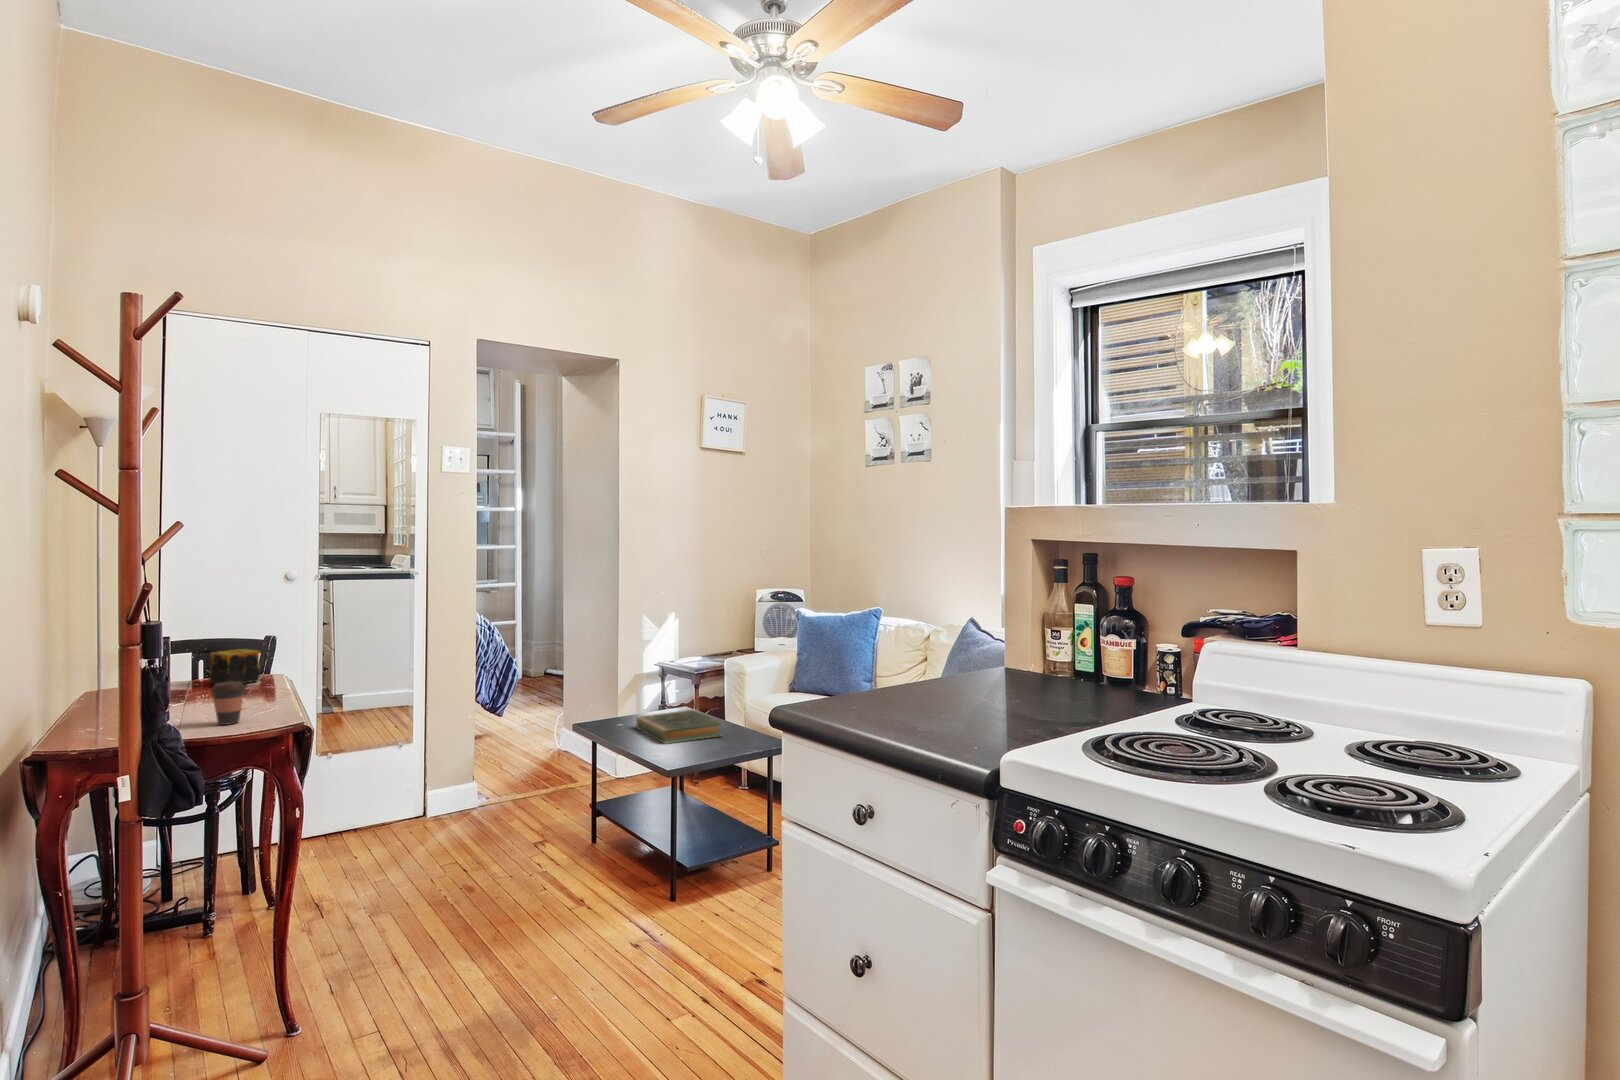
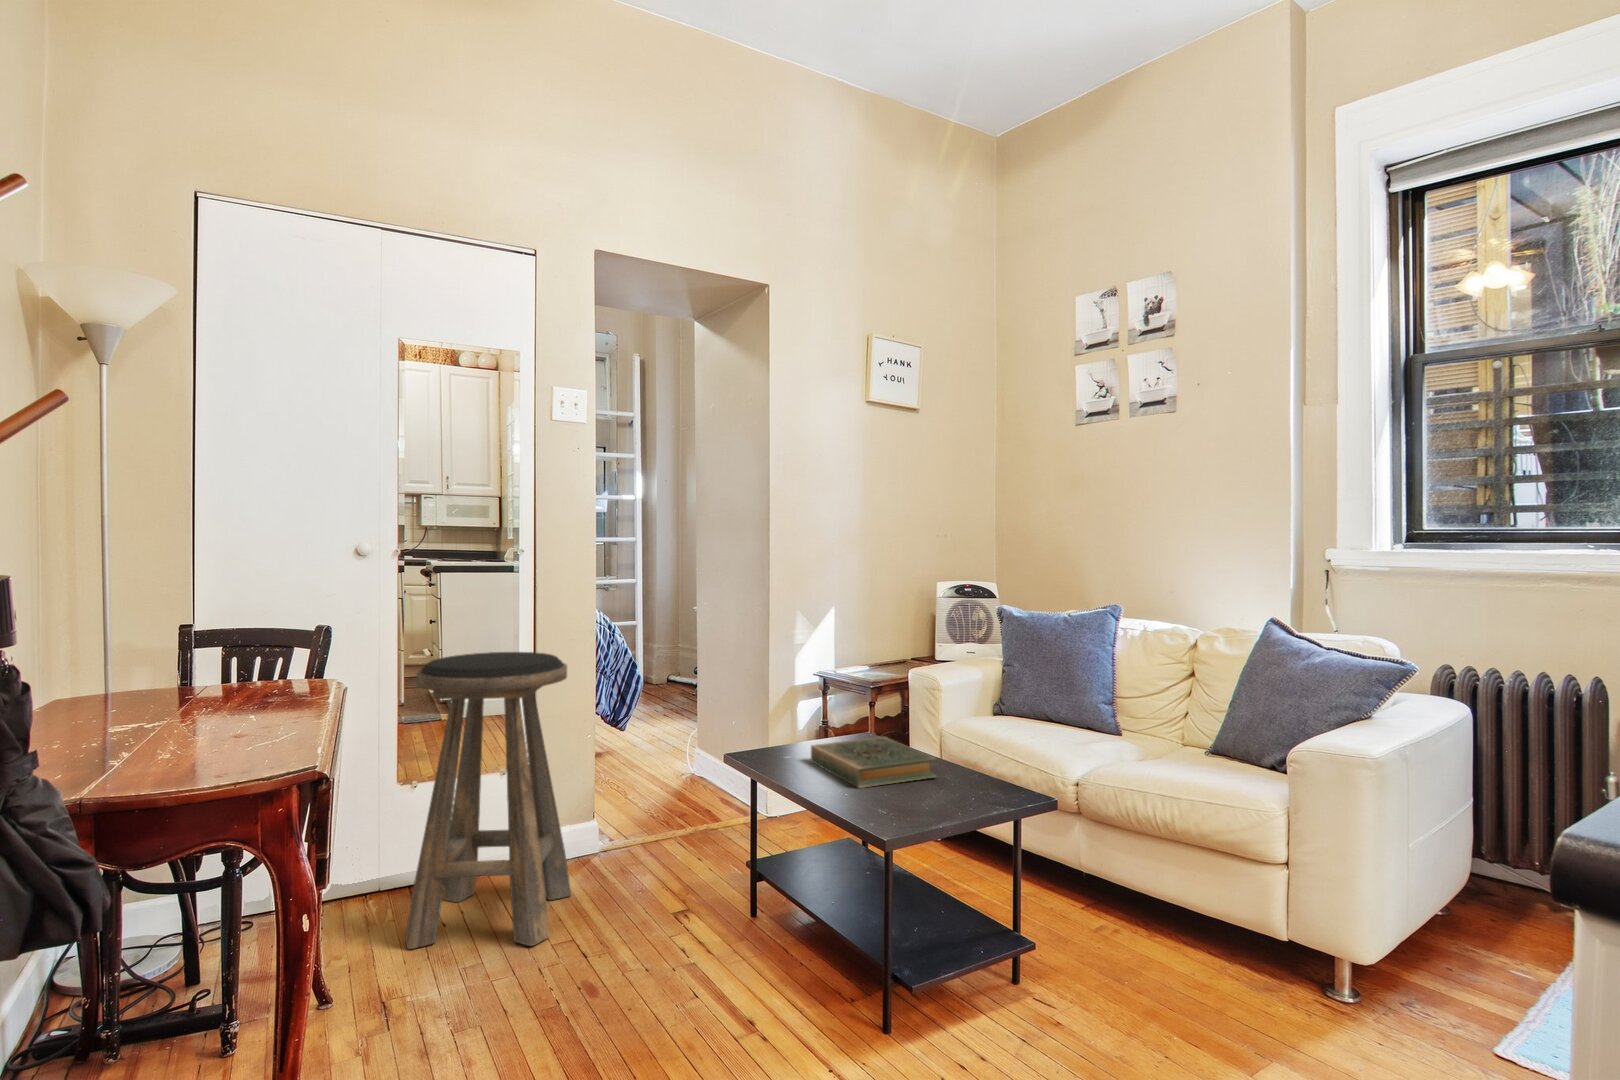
candle: present [210,649,260,684] -> none [239,642,307,693]
stool: none [328,652,456,872] -> present [405,652,571,949]
coffee cup: present [210,682,246,725] -> none [187,689,248,760]

